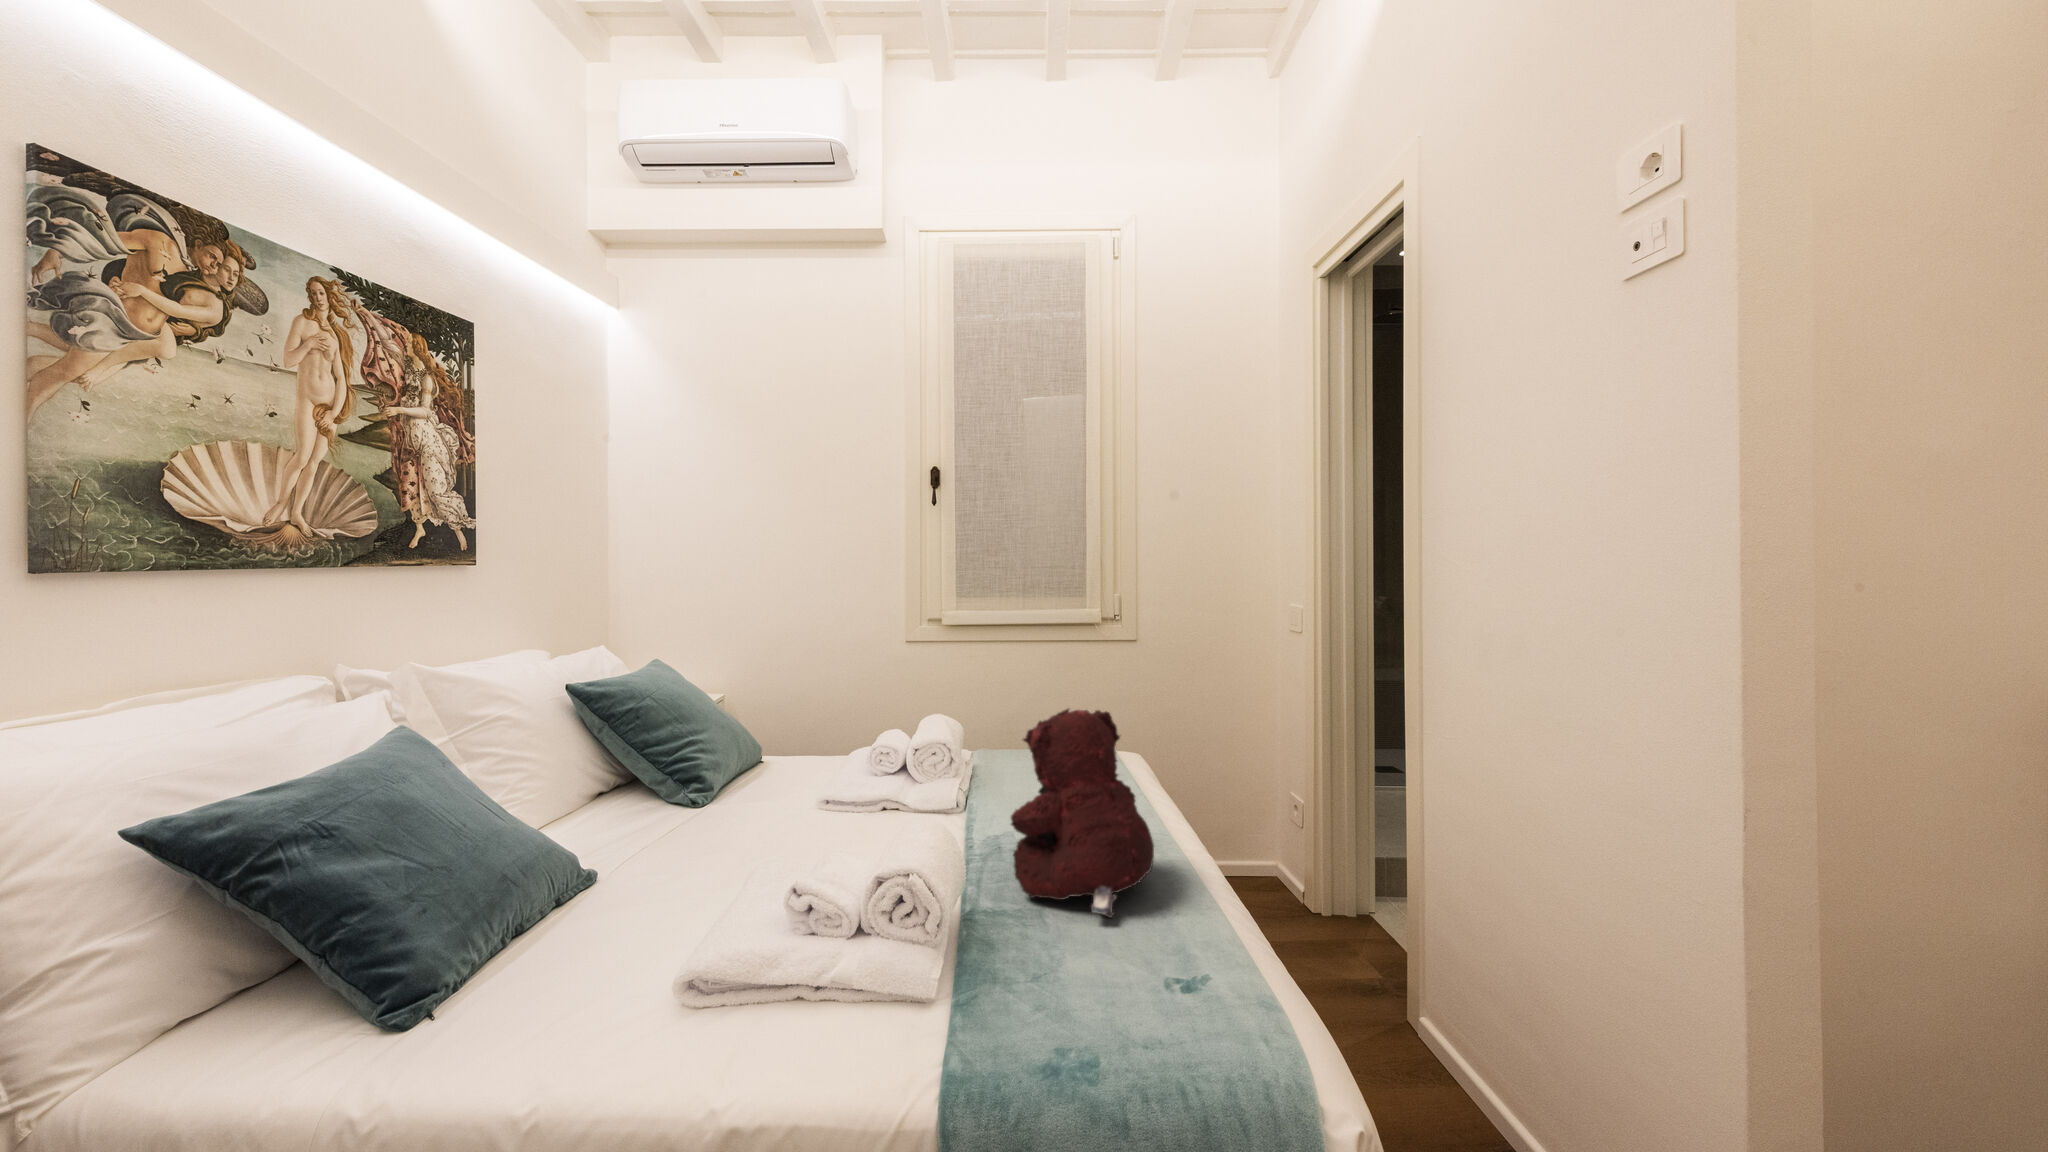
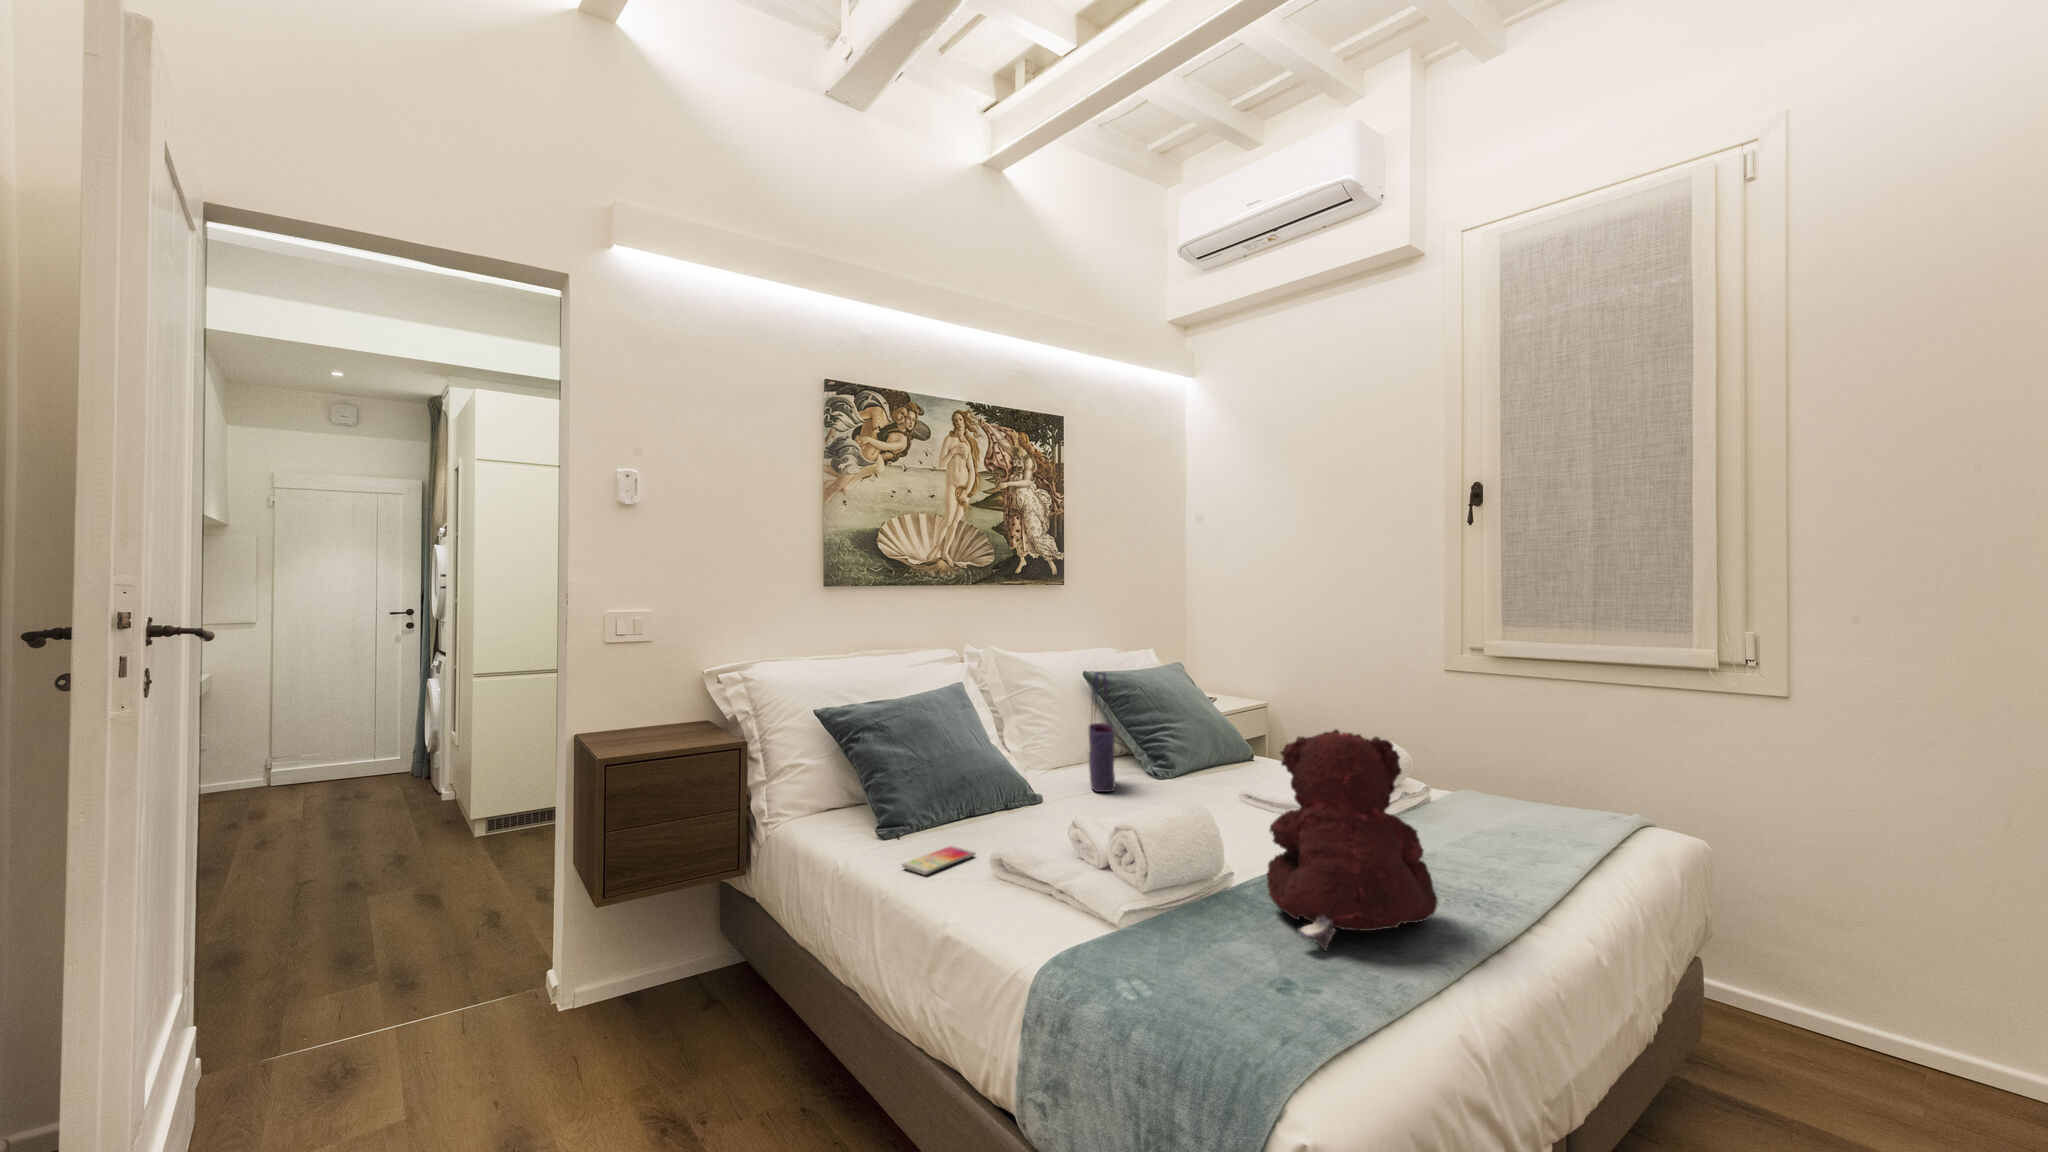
tote bag: none [620,682,672,839] -> present [1089,672,1115,792]
smartphone: none [517,964,614,1031] -> present [902,846,976,875]

